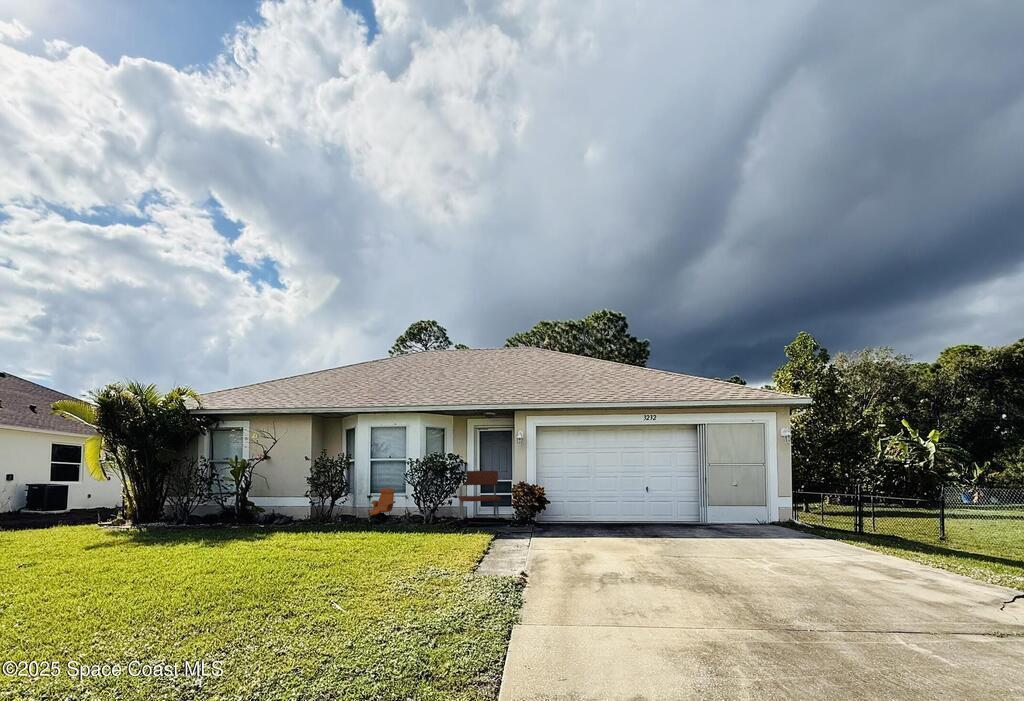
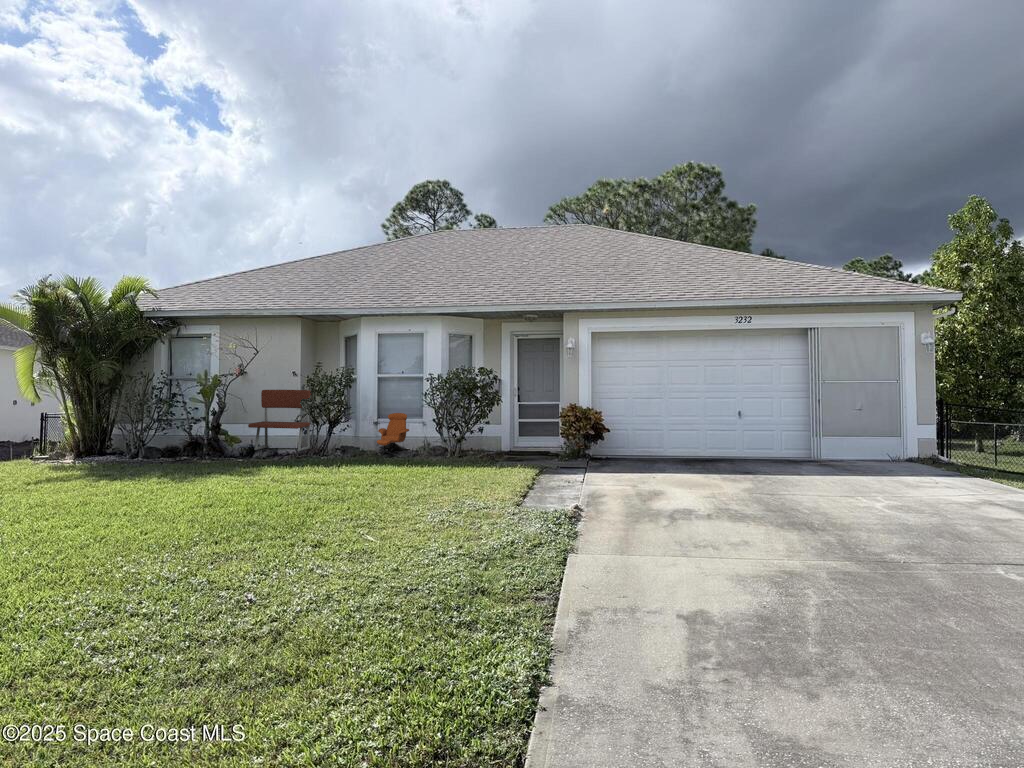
bench: present [458,471,502,519] -> present [248,390,311,451]

